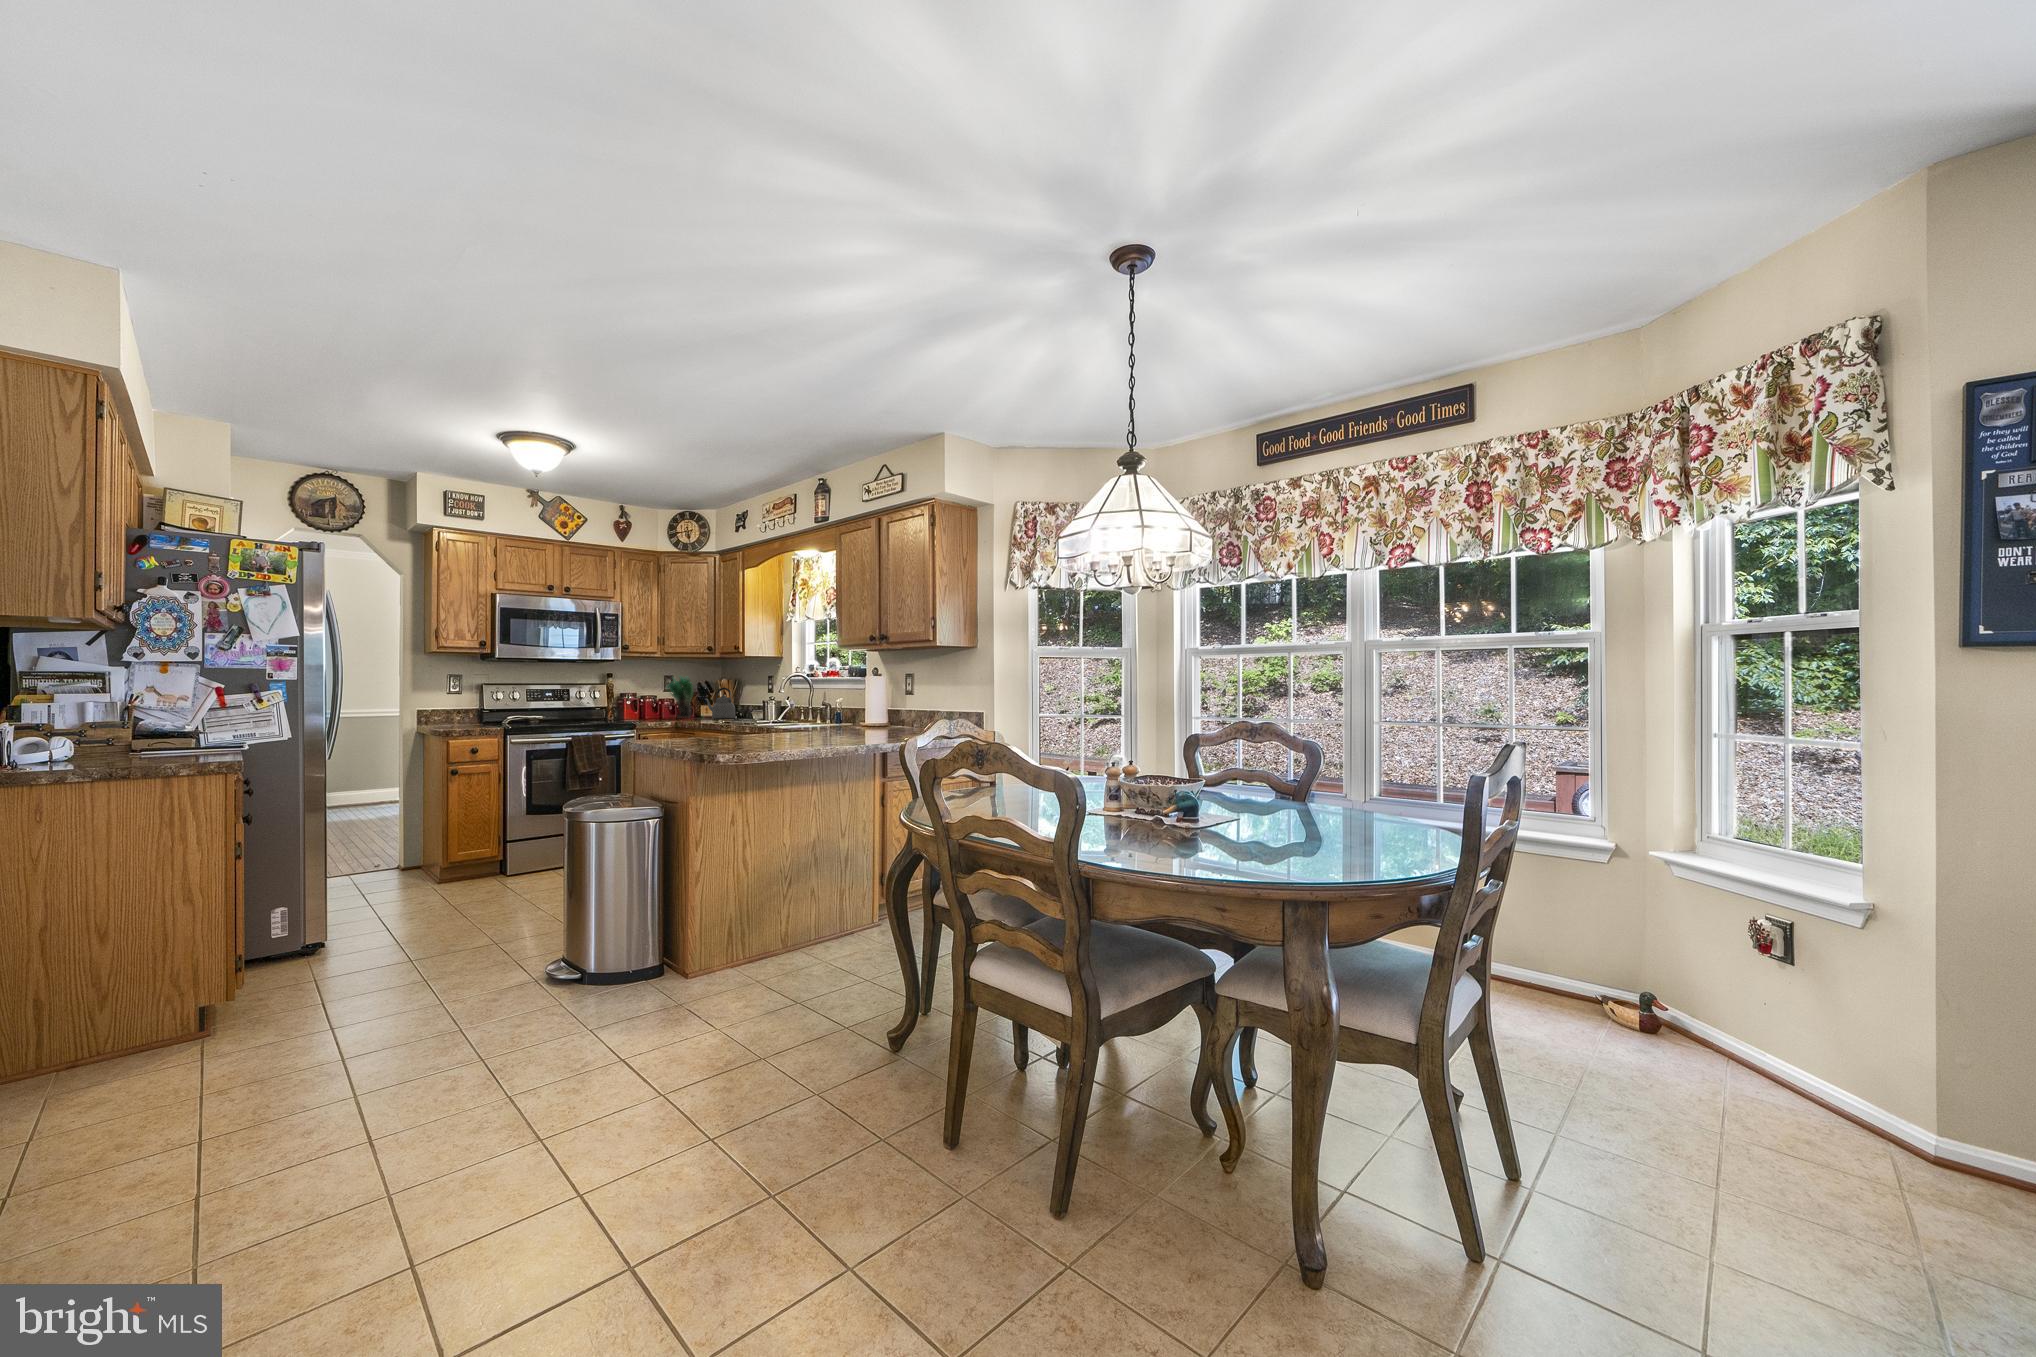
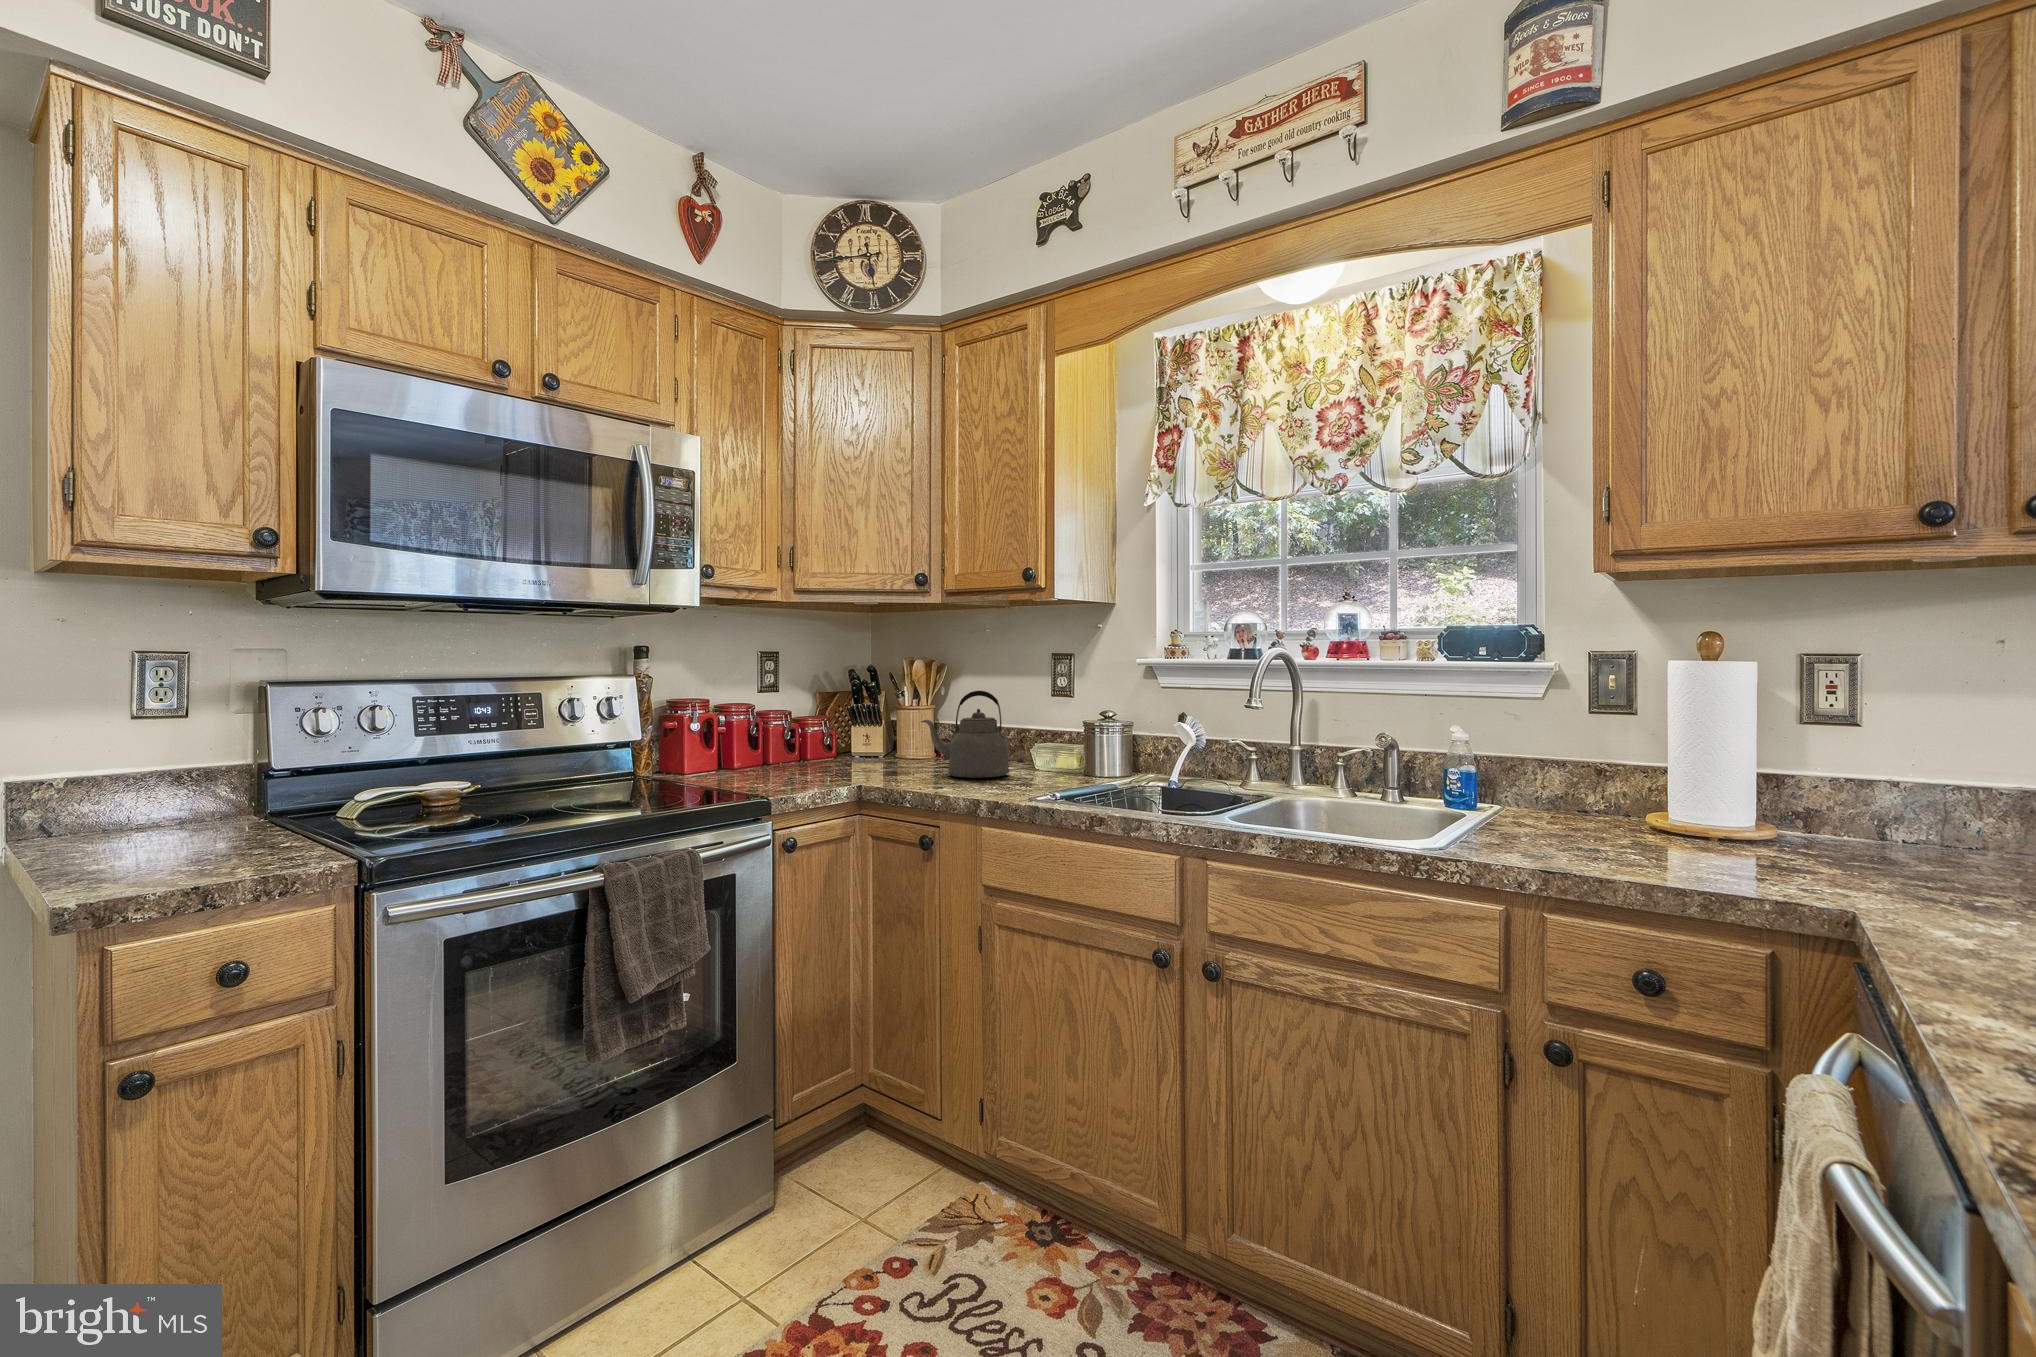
potted plant: present [666,676,693,718] -> none [796,651,864,768]

